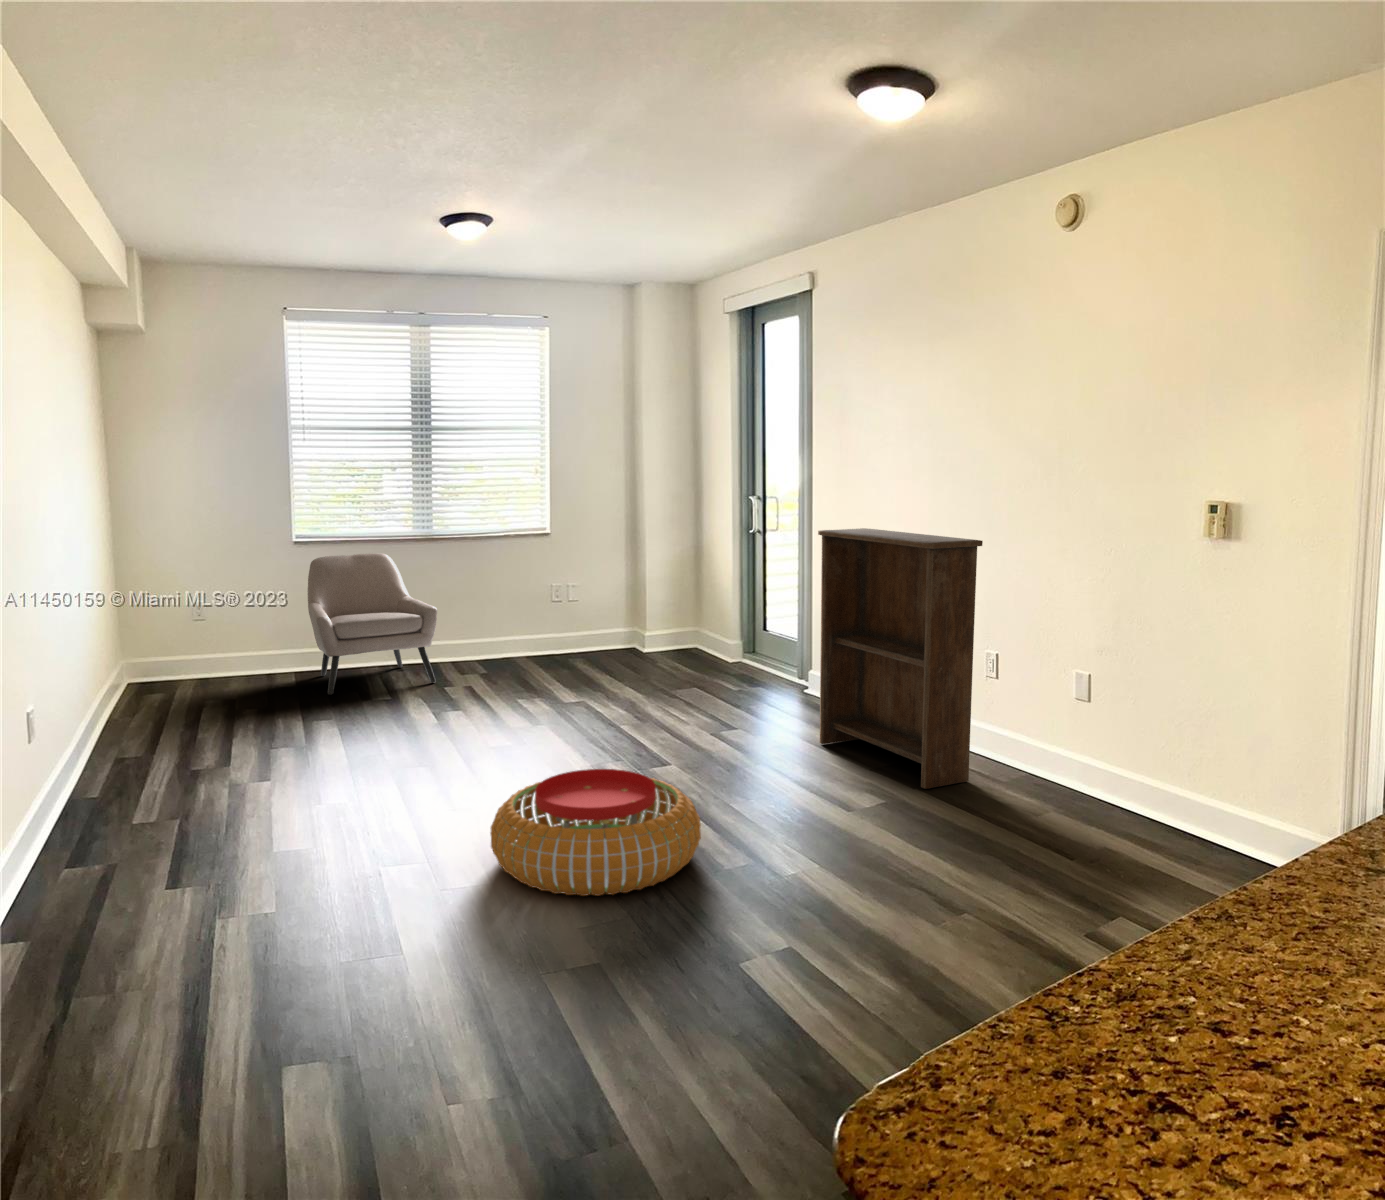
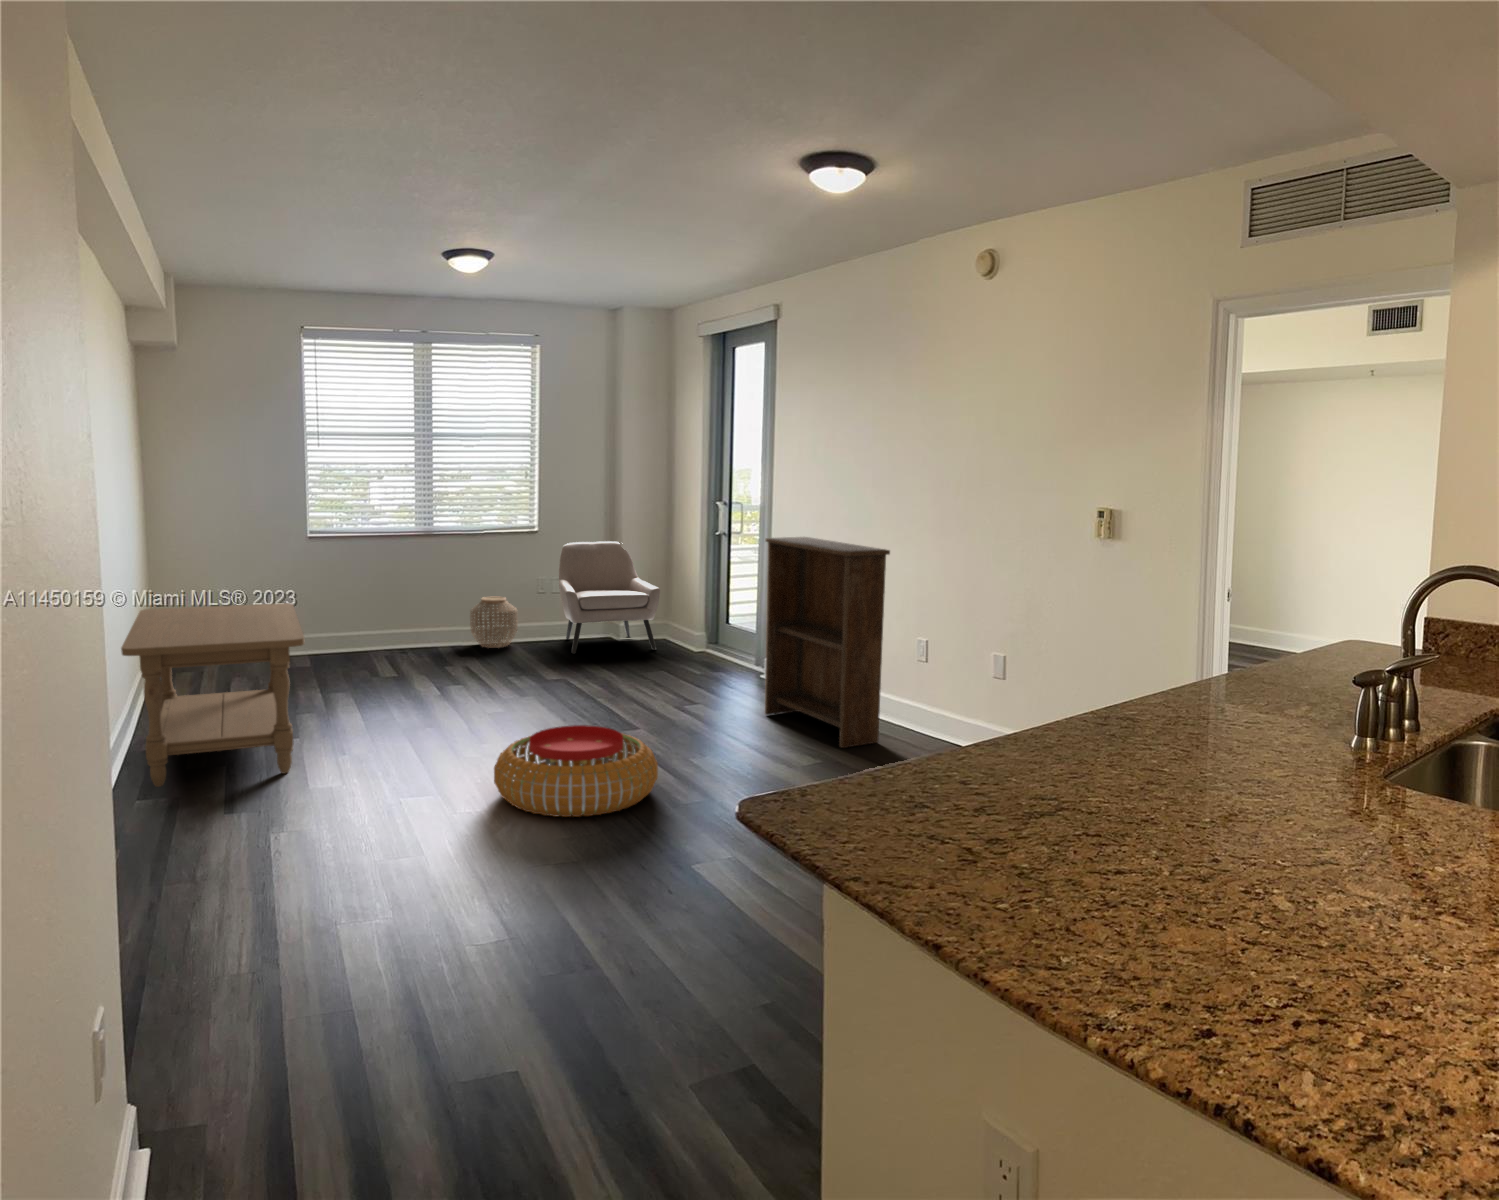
armchair: present [308,553,437,695] -> present [559,541,660,654]
woven basket: none [475,606,528,664] -> present [470,597,518,648]
coffee table: none [25,618,260,851] -> present [121,603,304,787]

